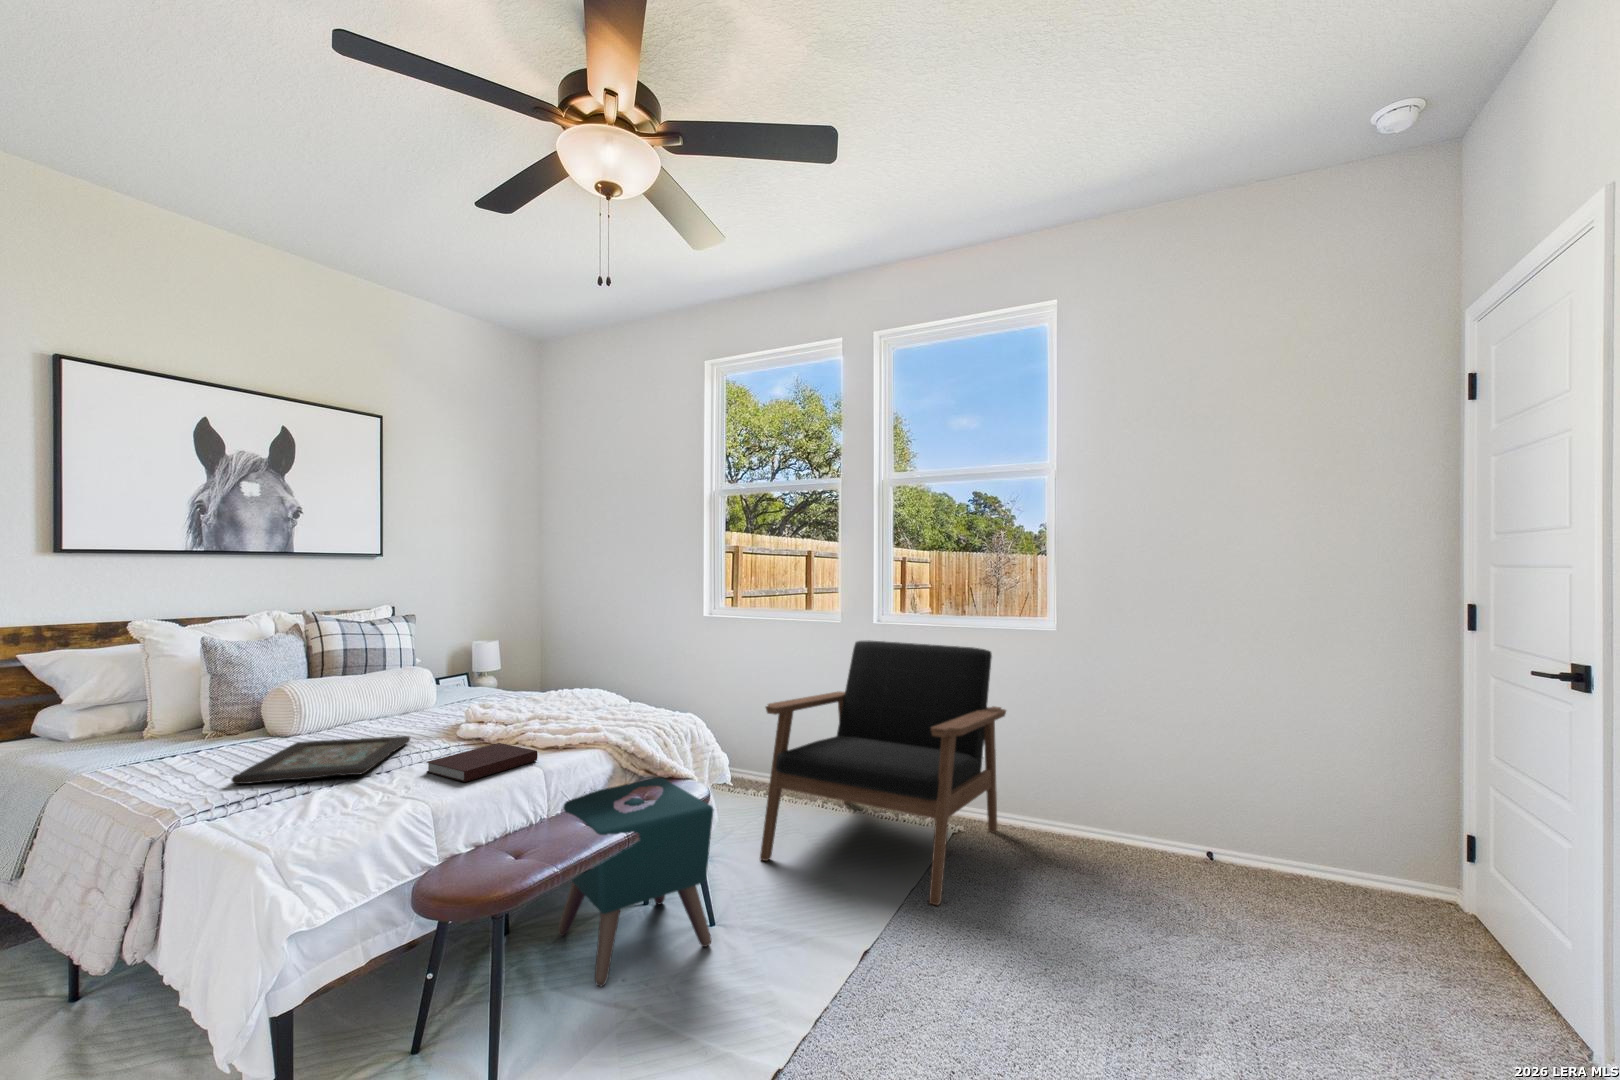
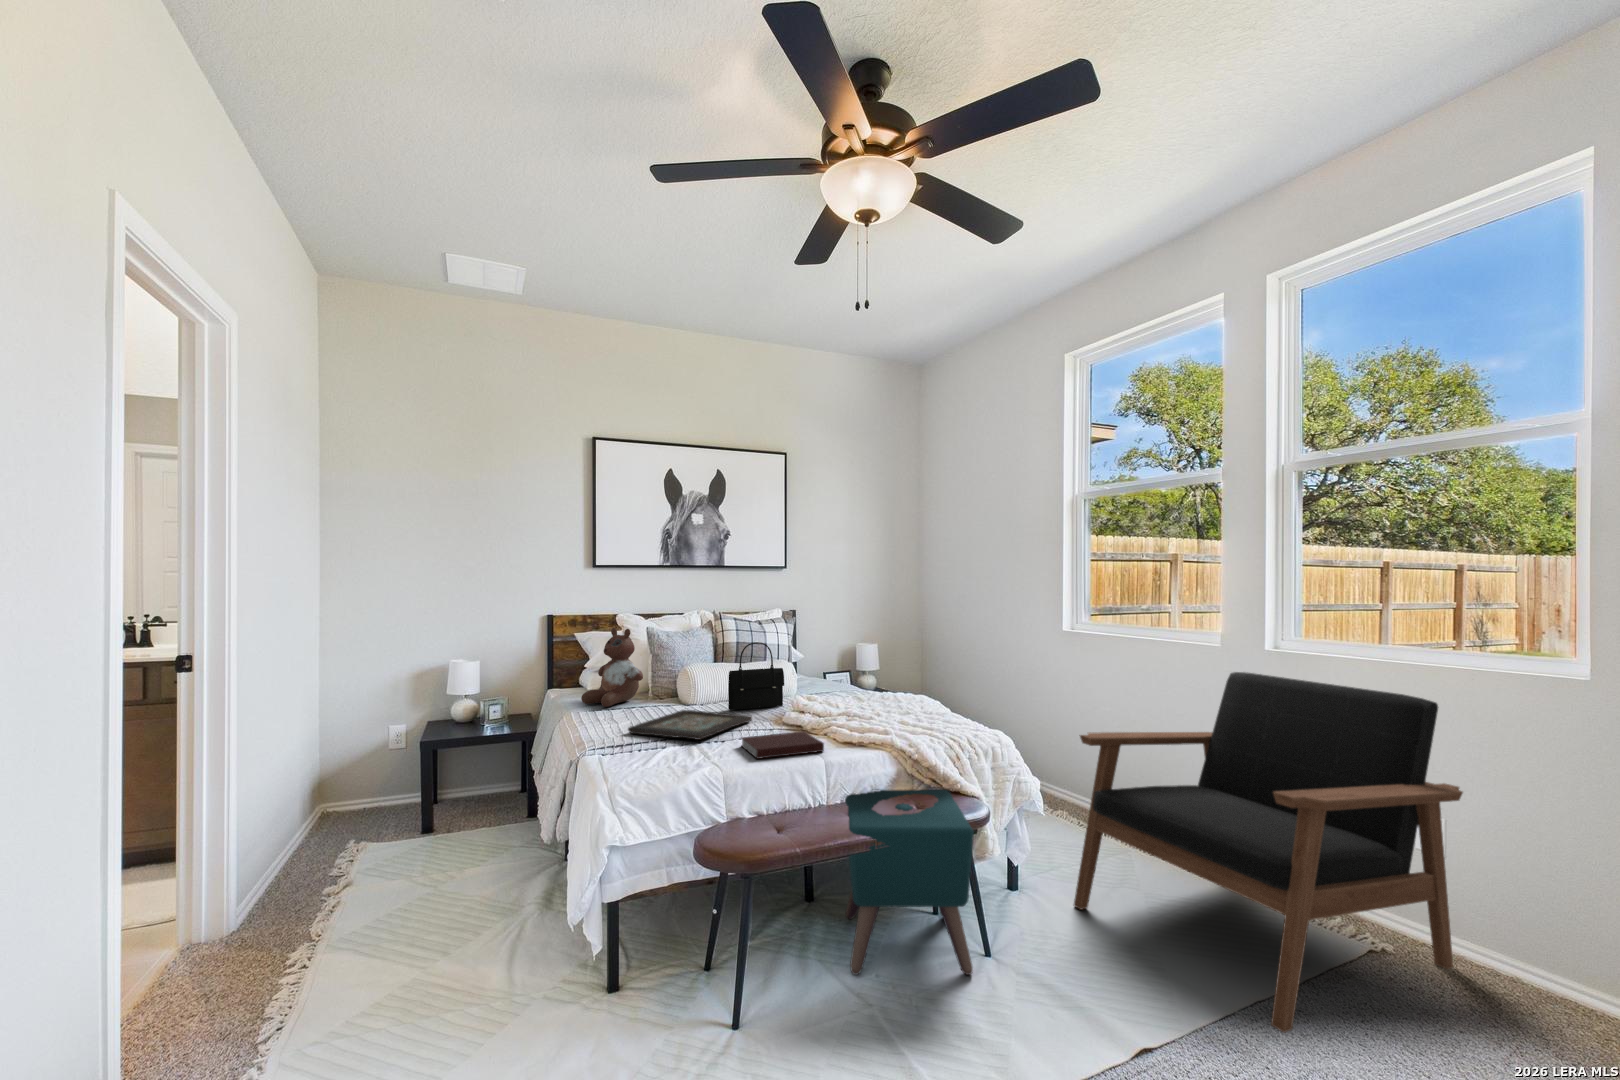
stuffed bear: none [90,641,210,758] -> present [581,628,643,707]
handbag: none [360,647,435,734] -> present [728,642,784,710]

